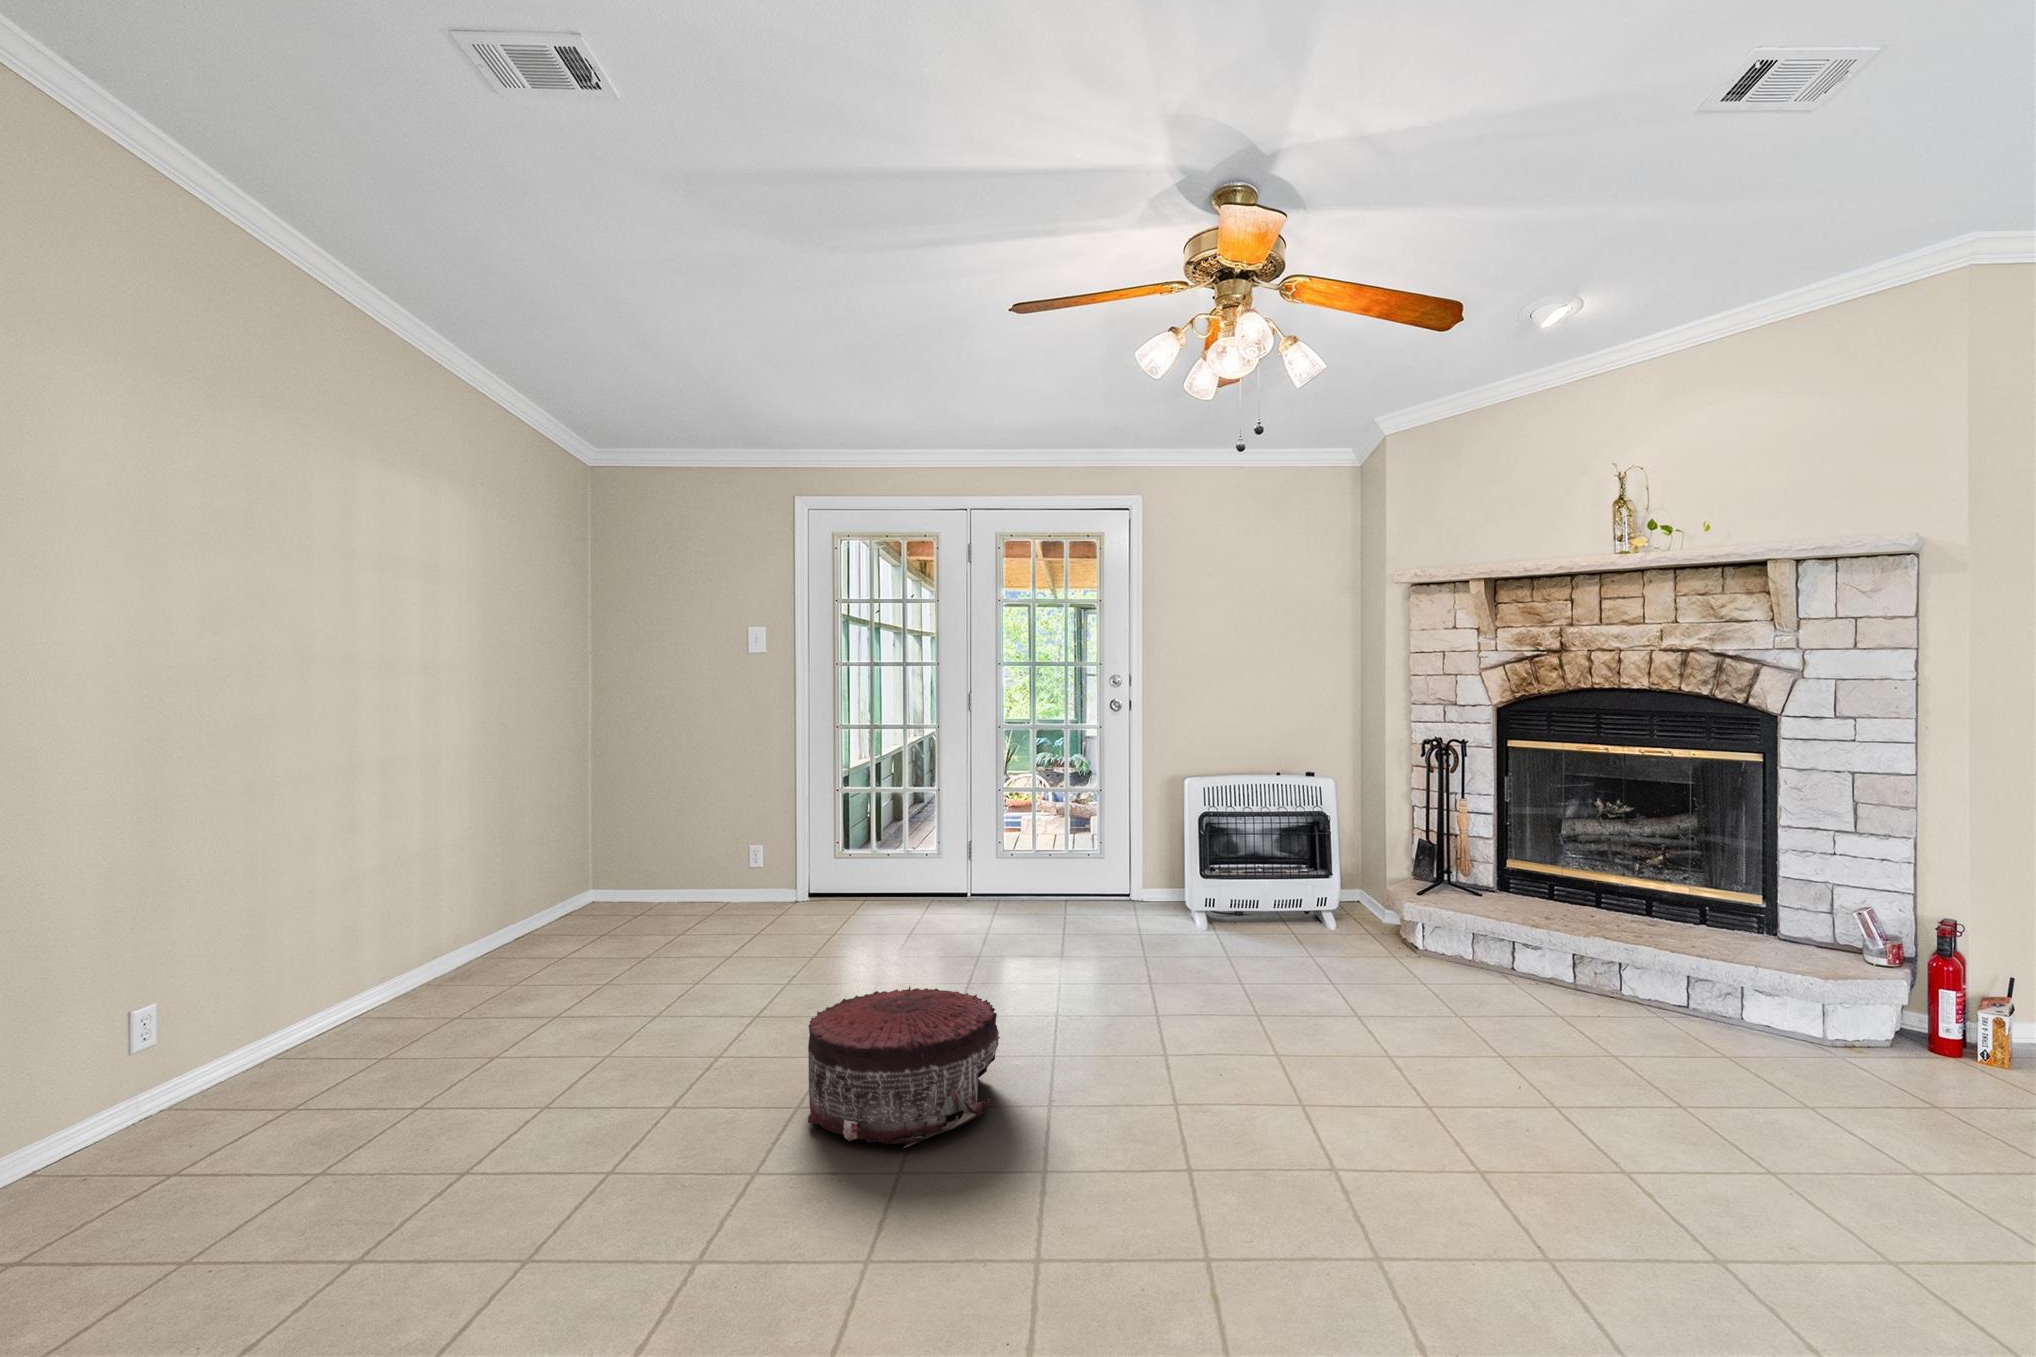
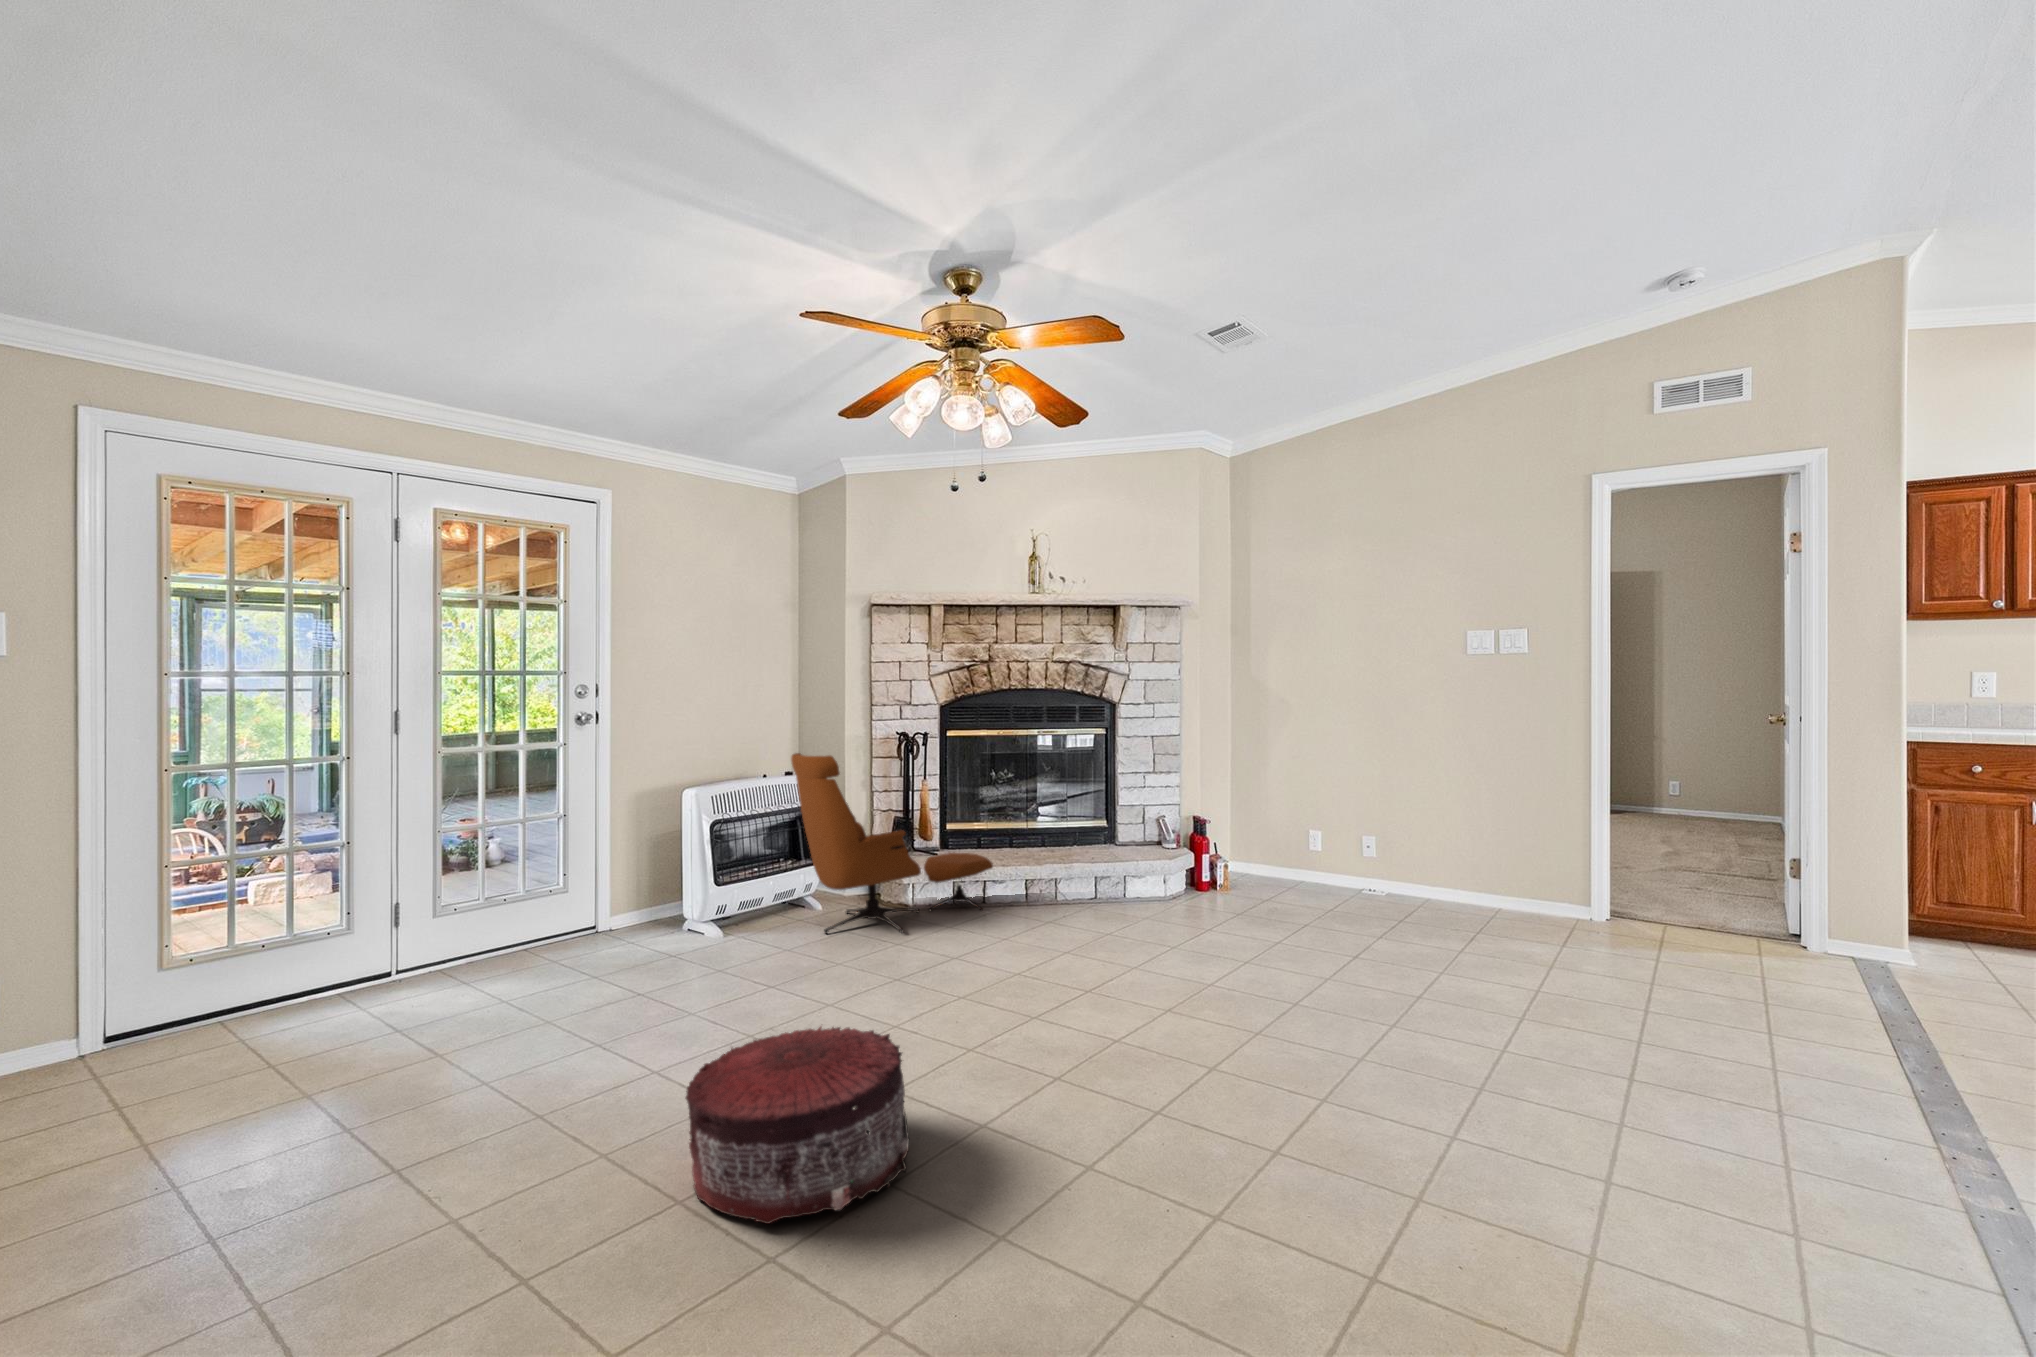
lounge chair: none [1256,751,1534,977] -> present [791,753,993,934]

